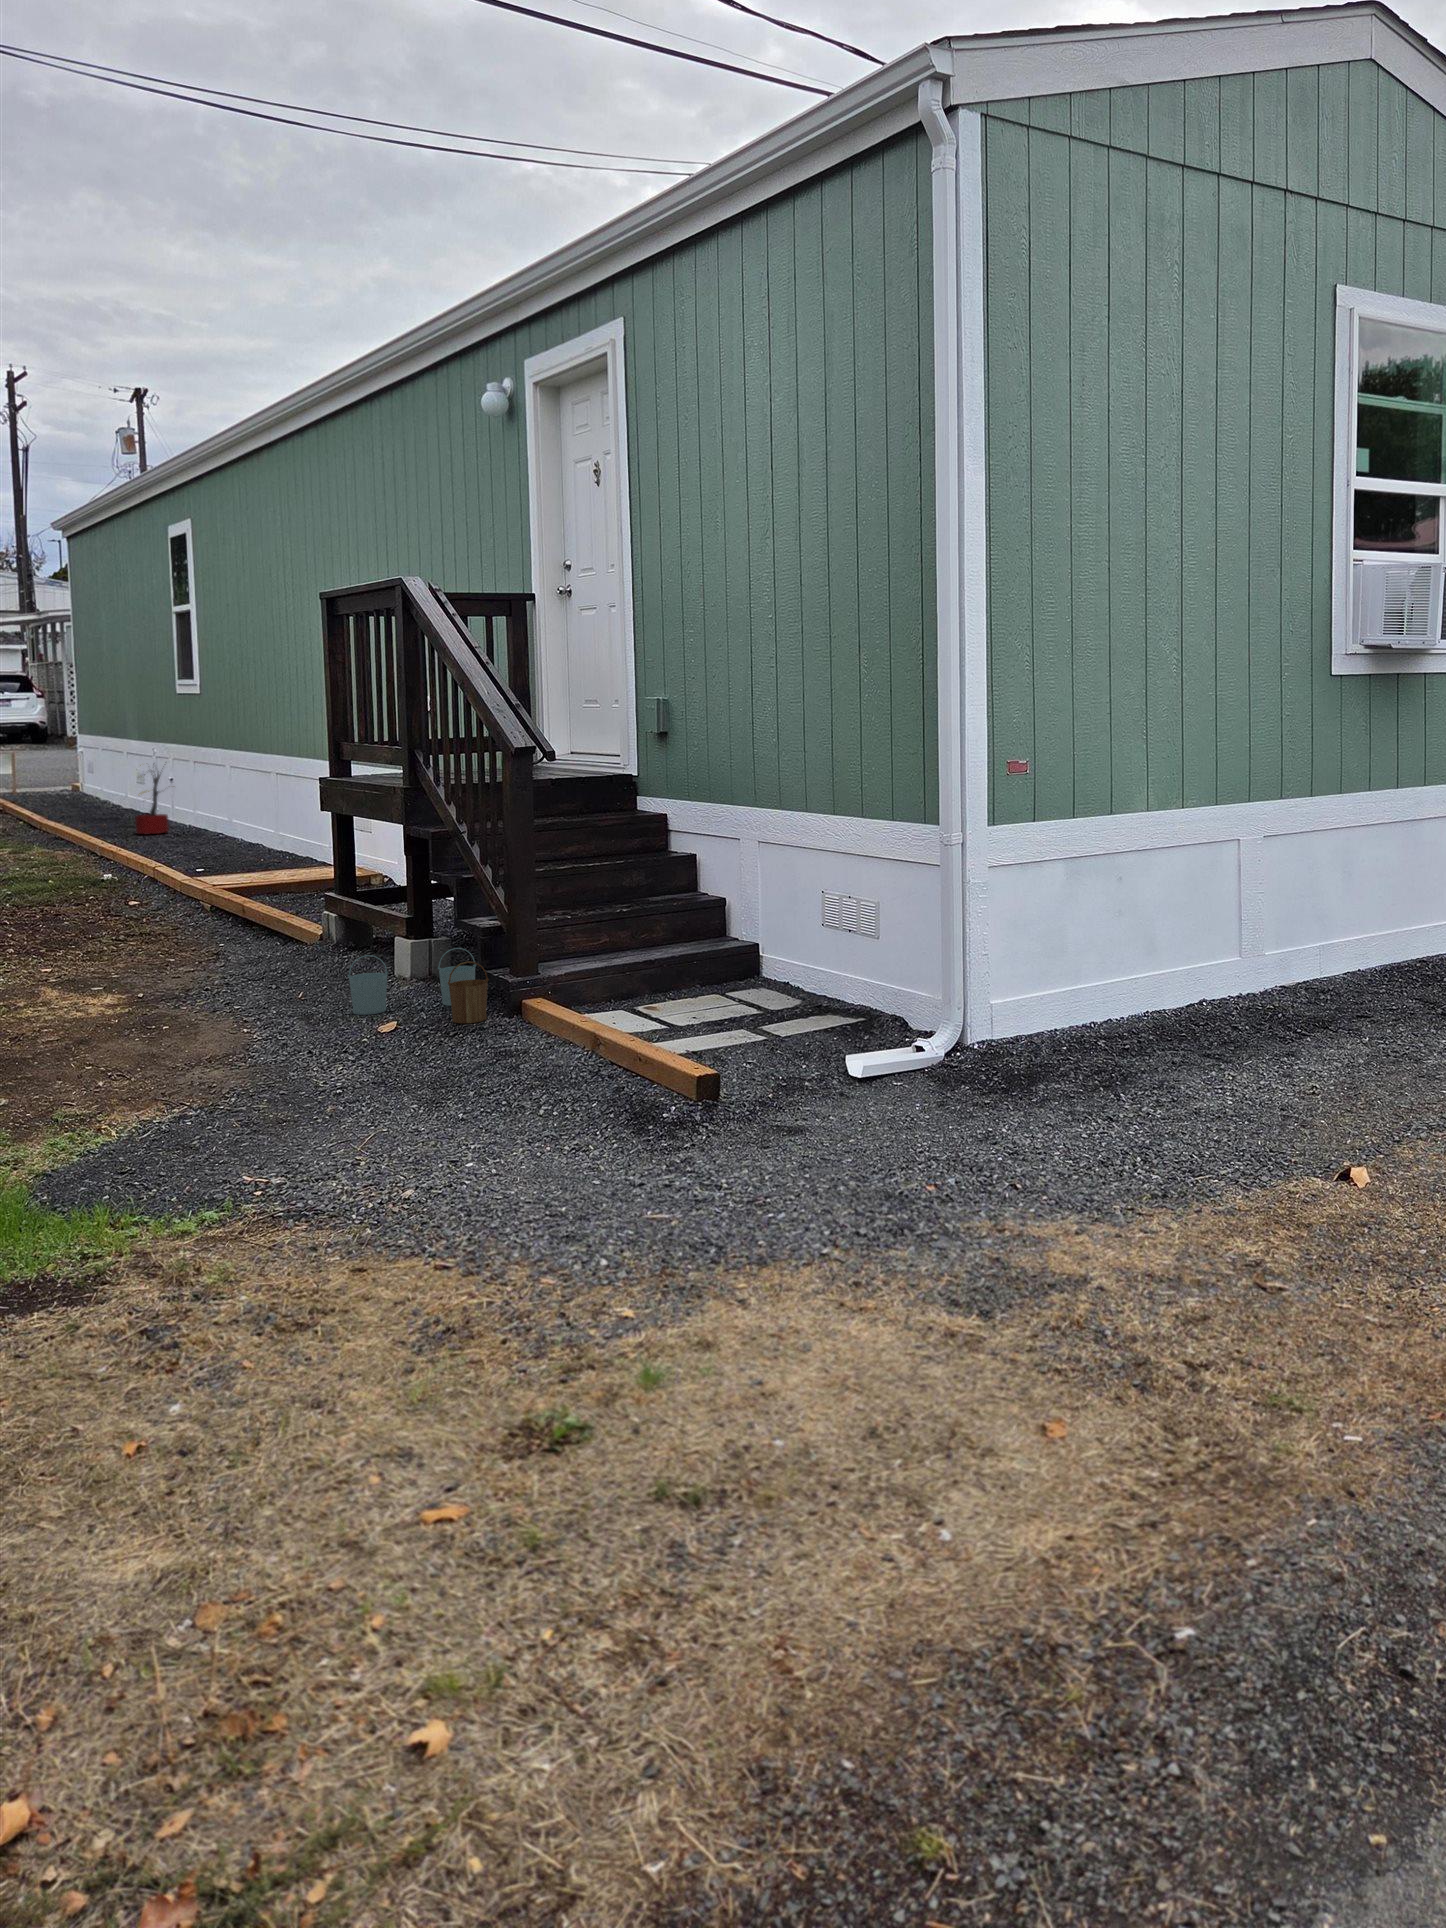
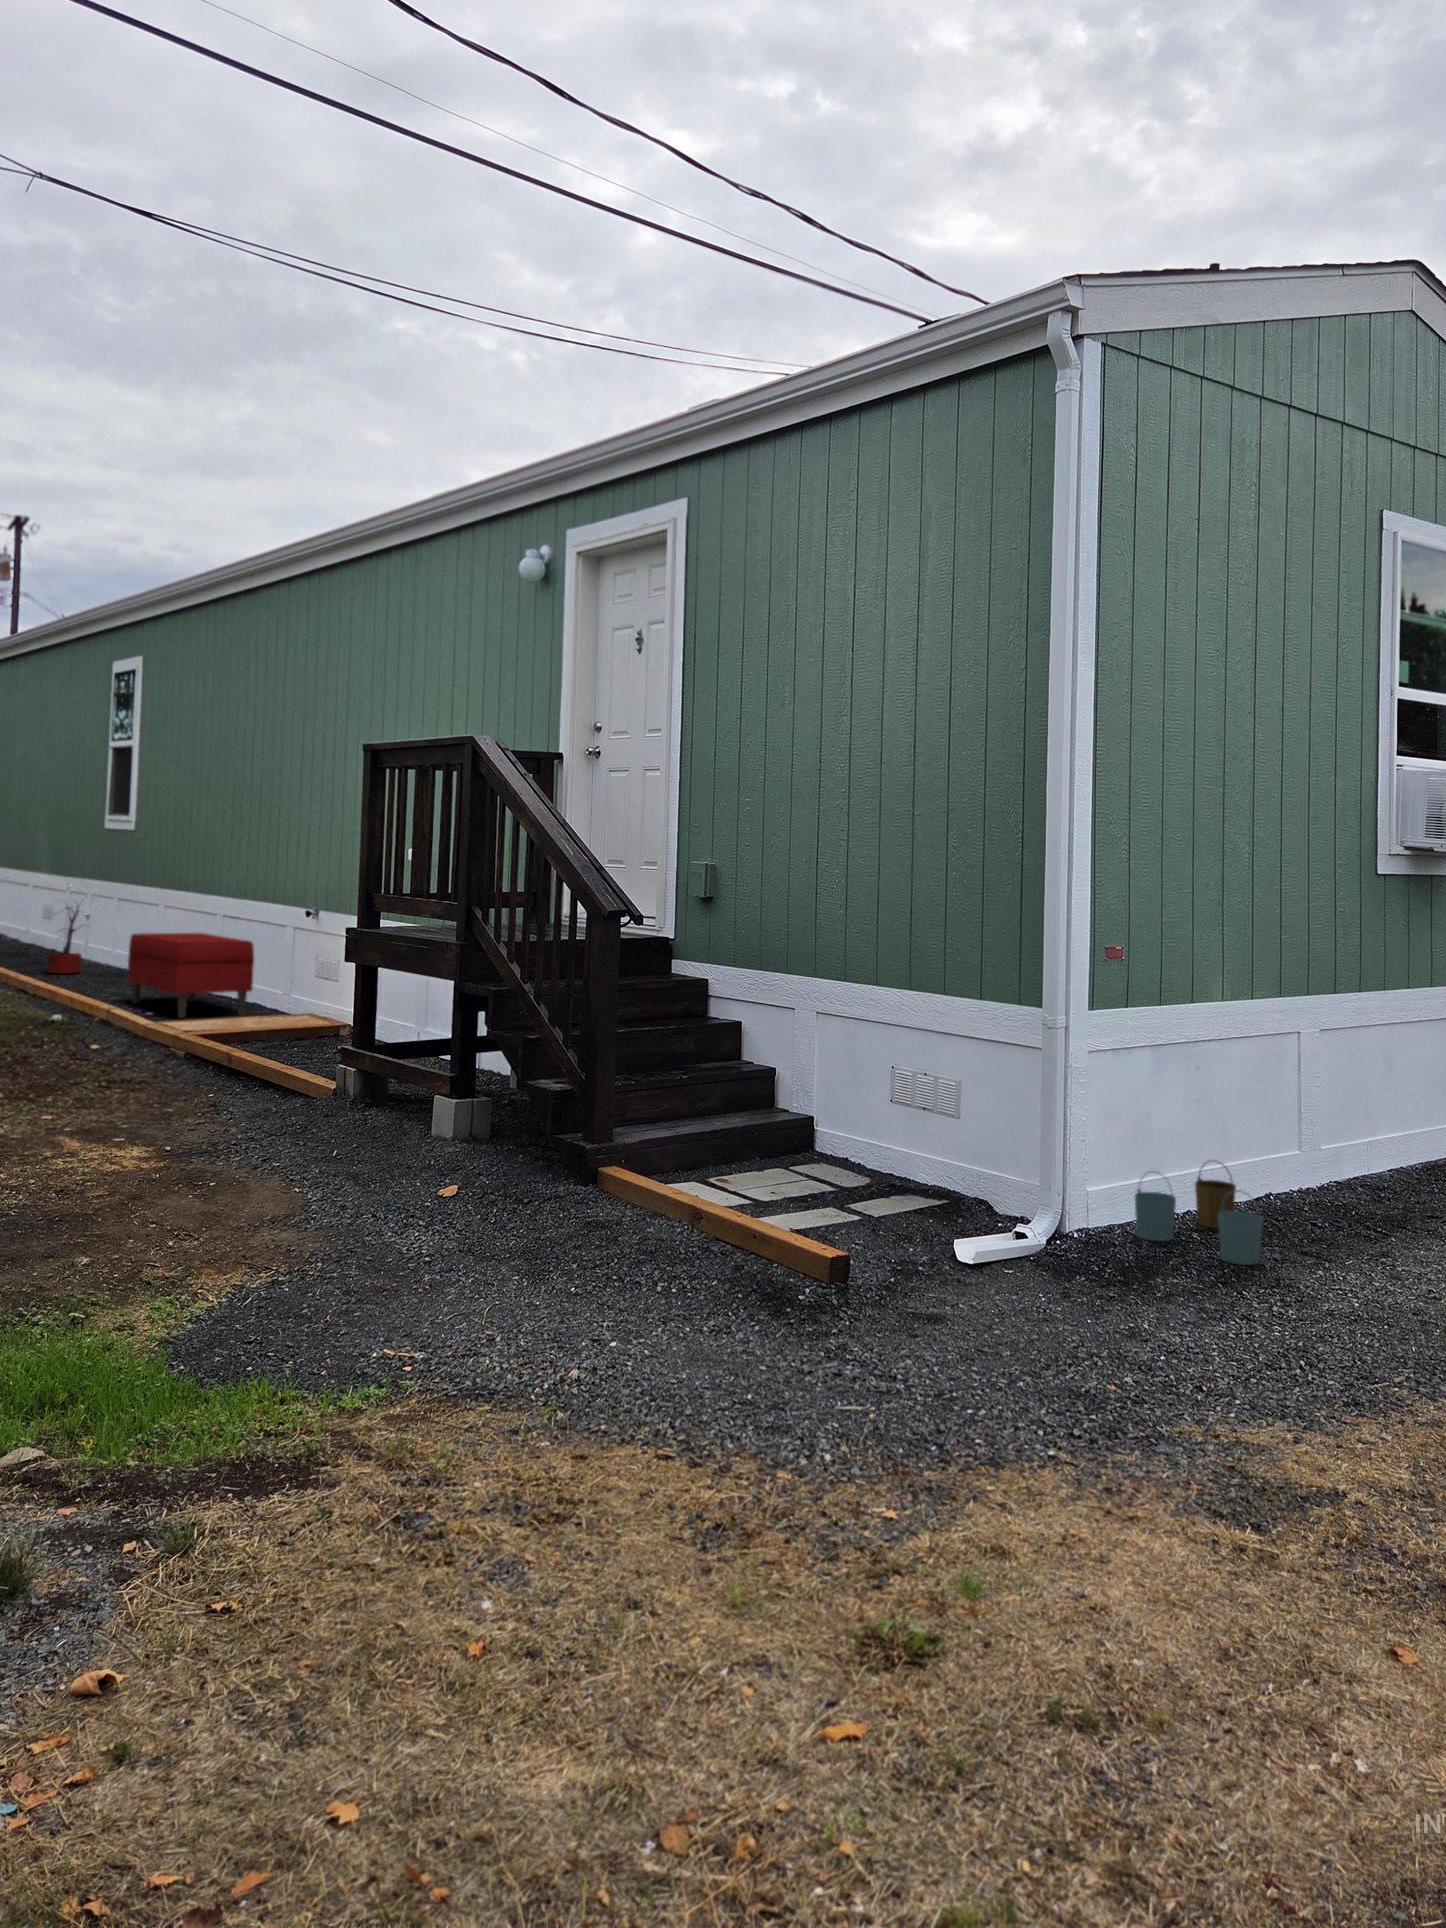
bench: none [190,789,305,872] -> present [128,933,254,1018]
bucket: present [348,948,489,1023] -> present [1135,1166,1263,1265]

